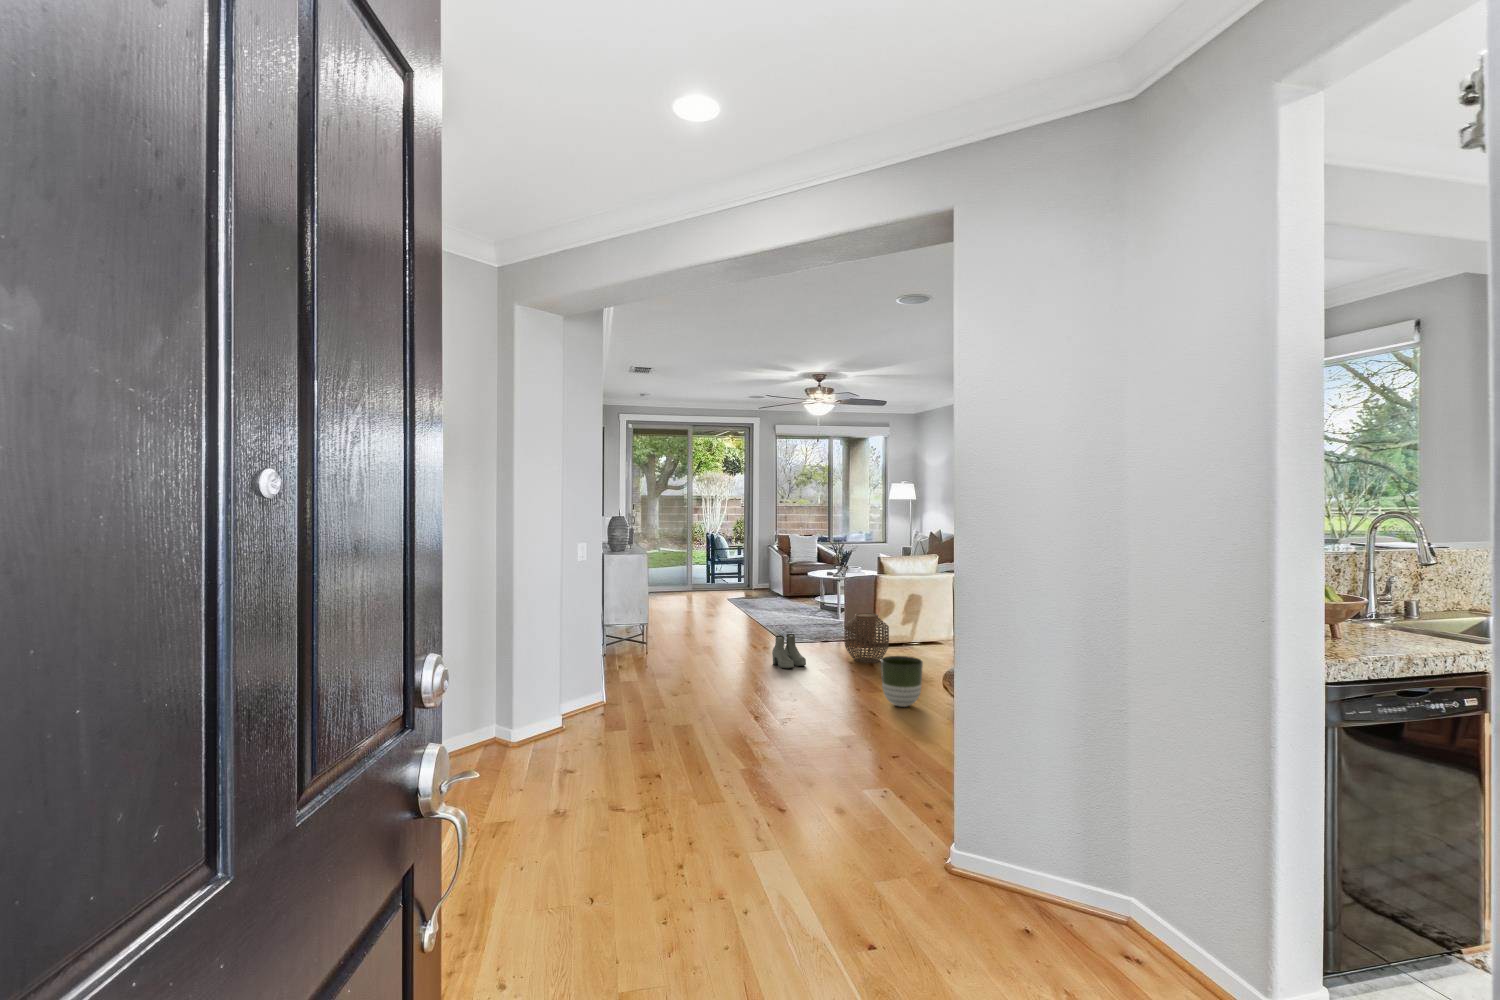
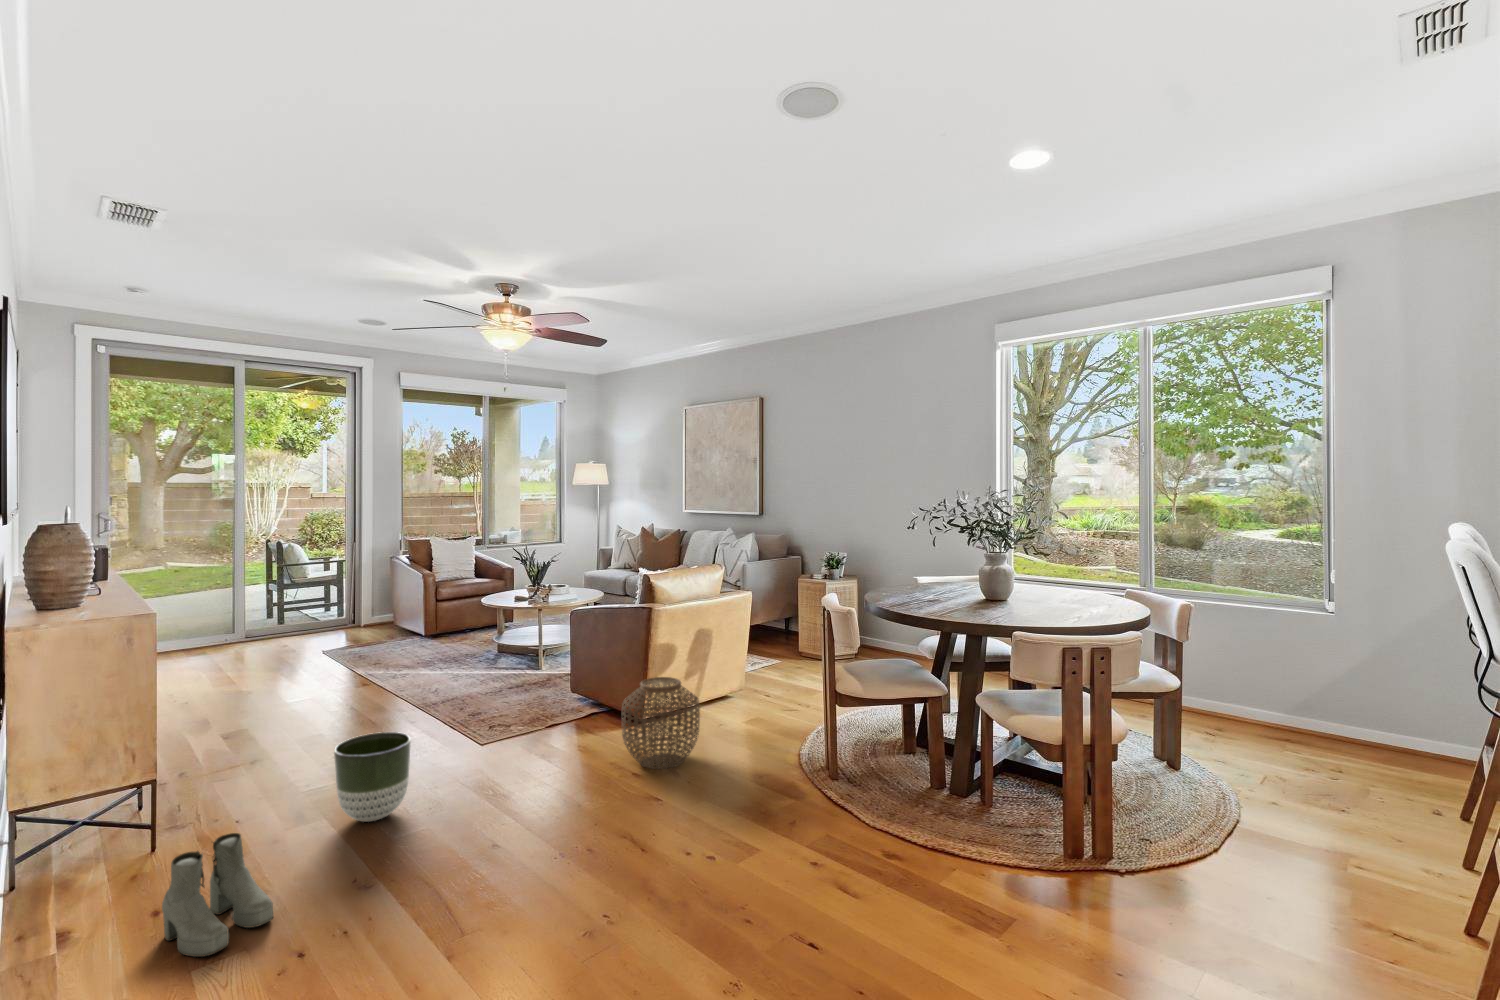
boots: present [772,634,806,668] -> present [162,833,273,957]
planter: present [881,656,923,707] -> present [334,732,411,822]

